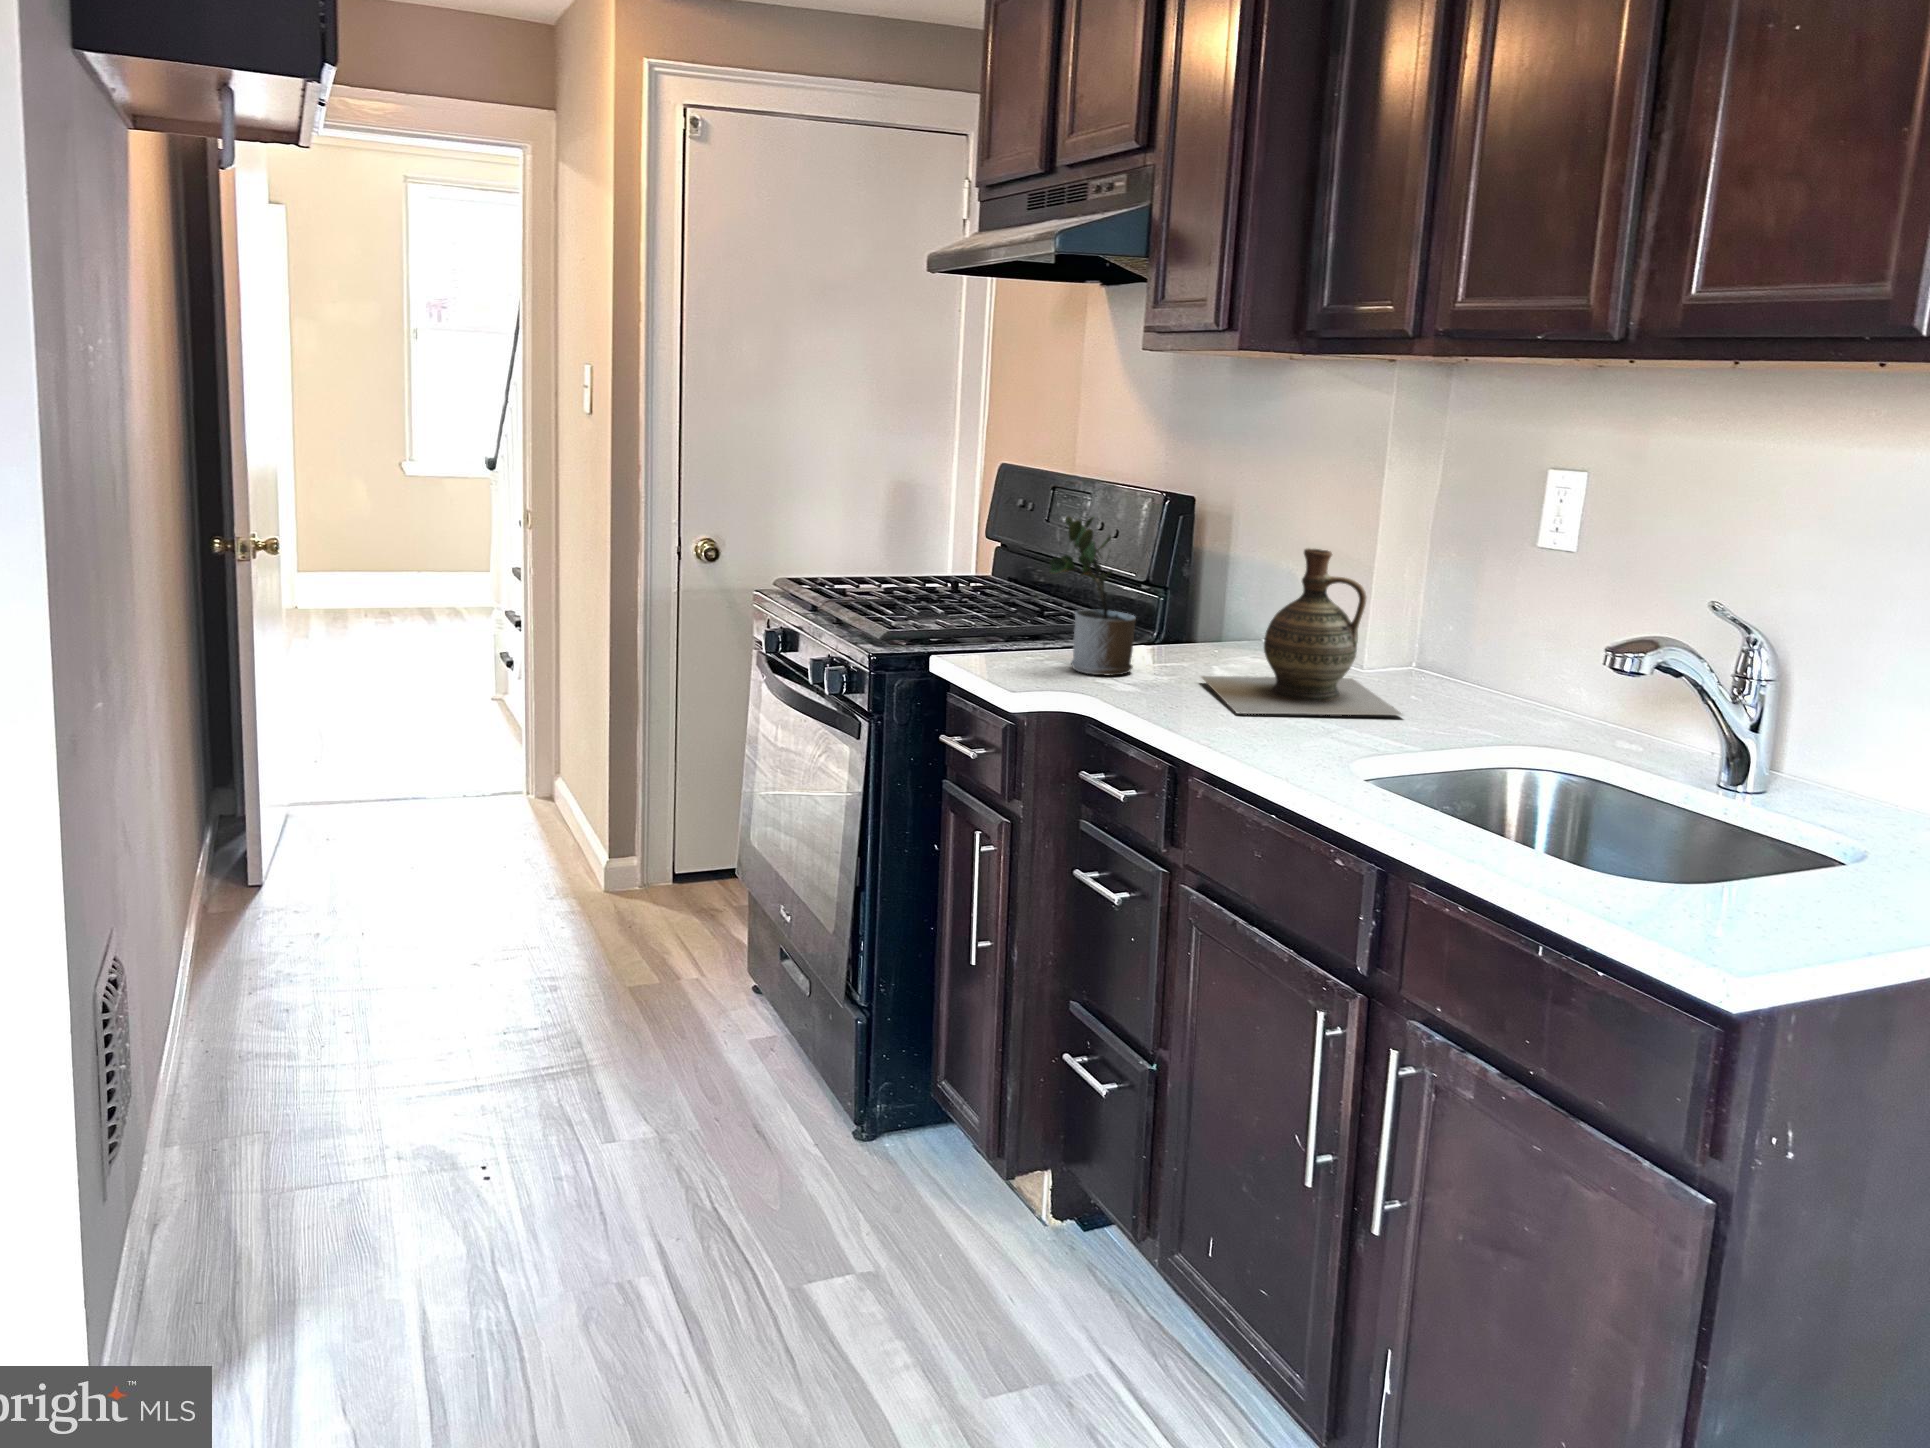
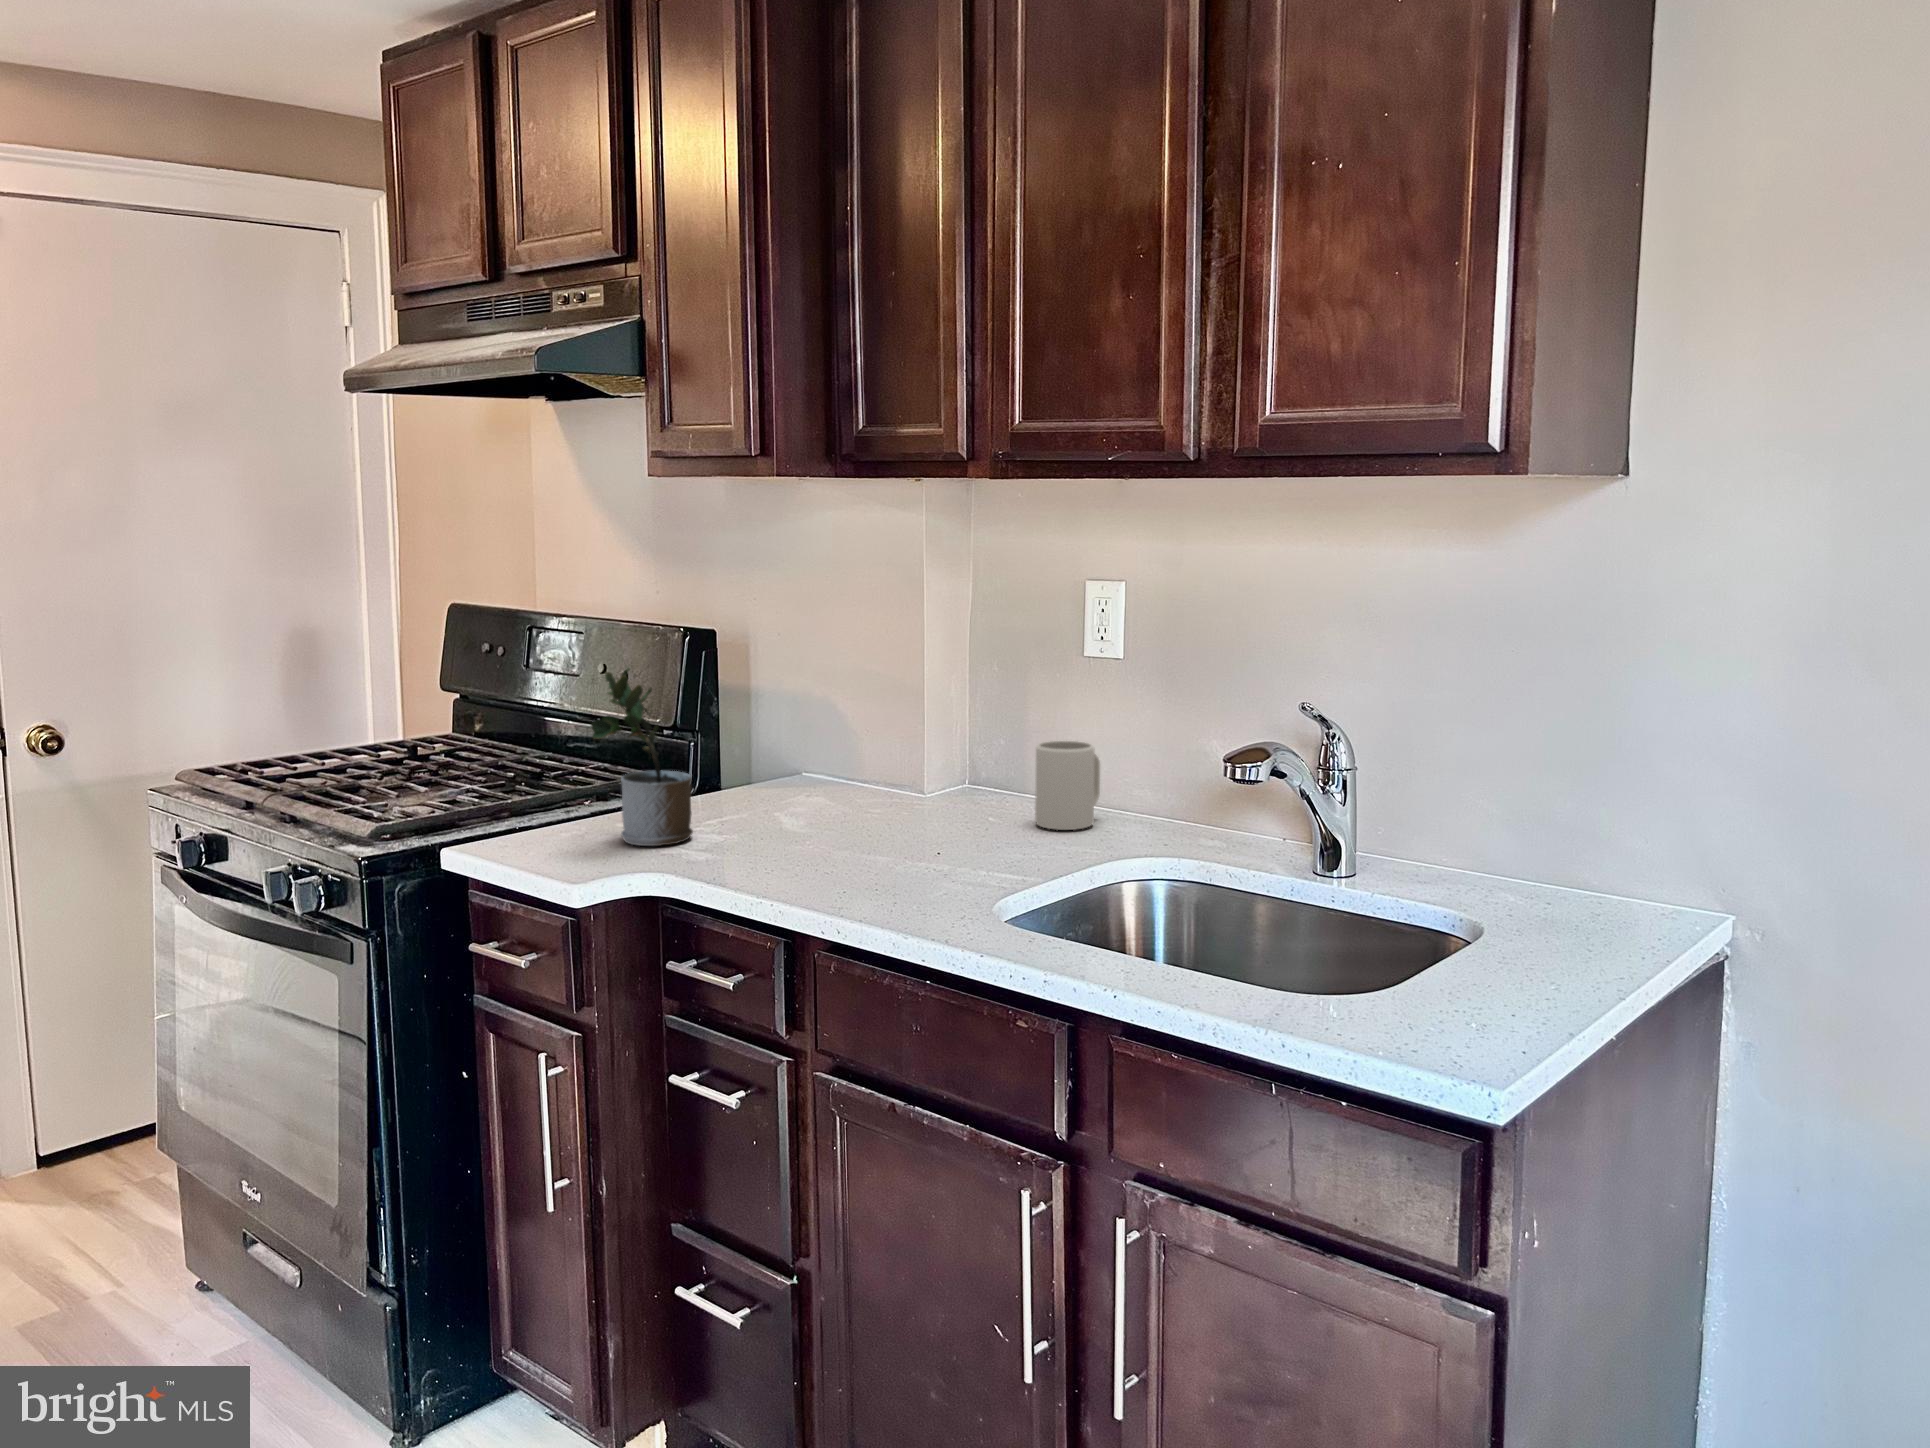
ceramic jug: present [1201,549,1402,715] -> none [771,682,1003,871]
mug: none [1454,626,1532,714] -> present [1035,741,1100,830]

